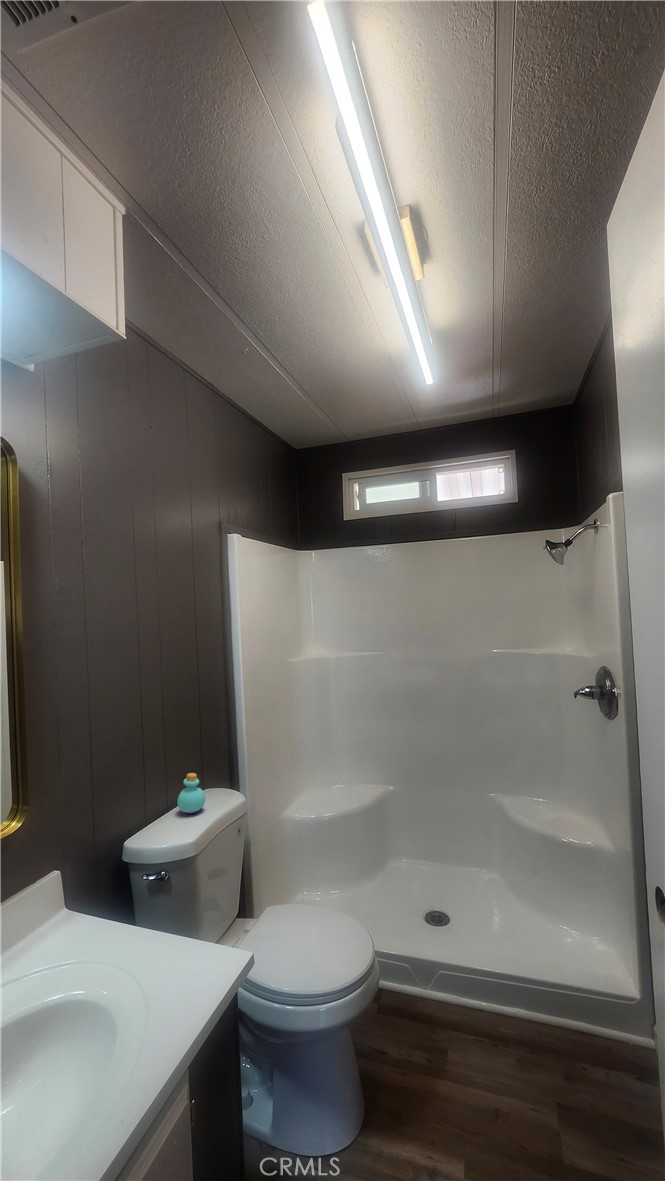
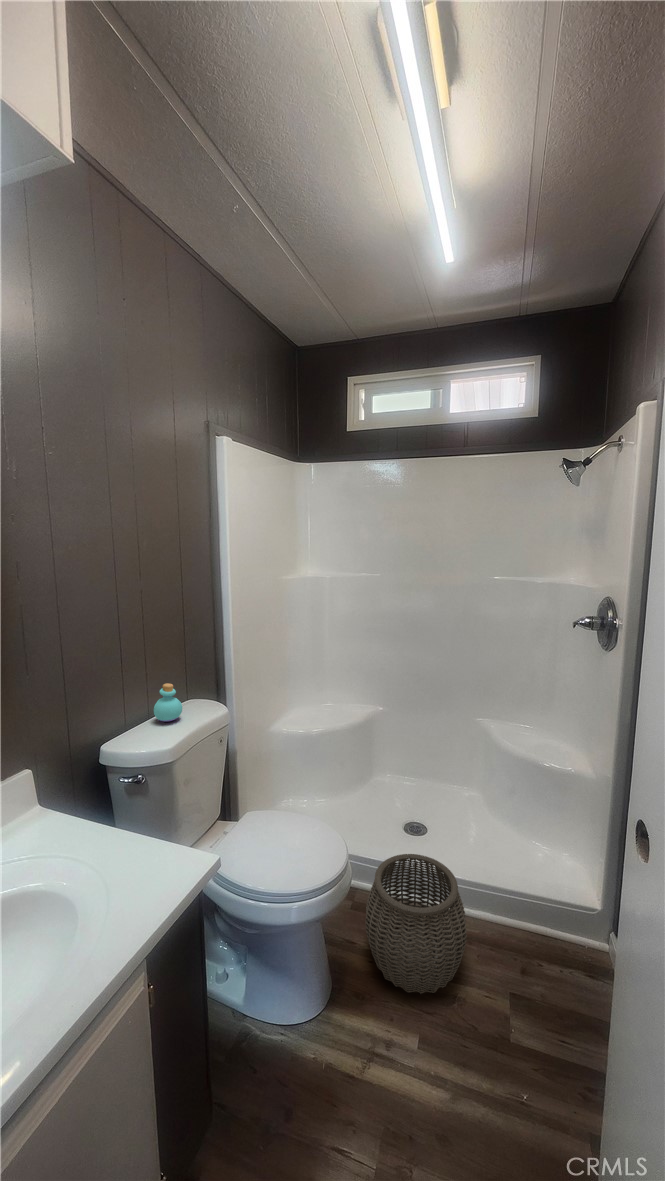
woven basket: none [398,946,507,1109] -> present [365,854,467,994]

